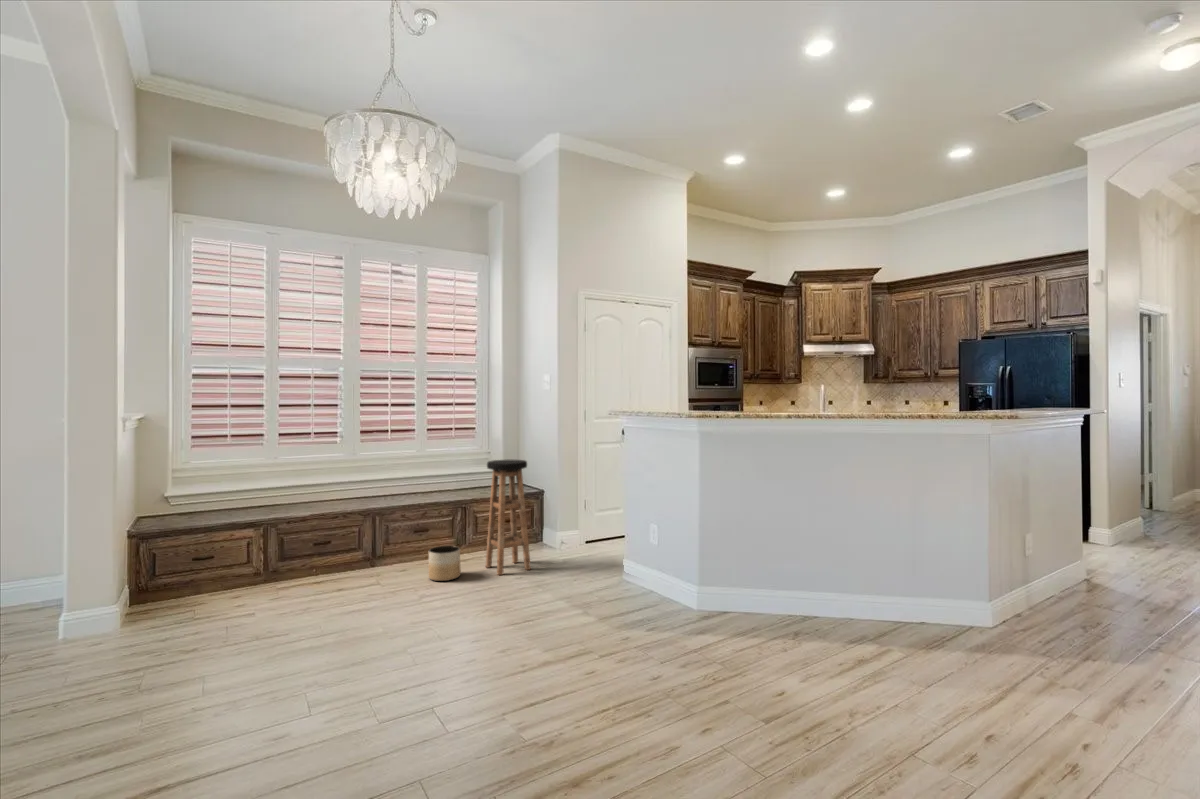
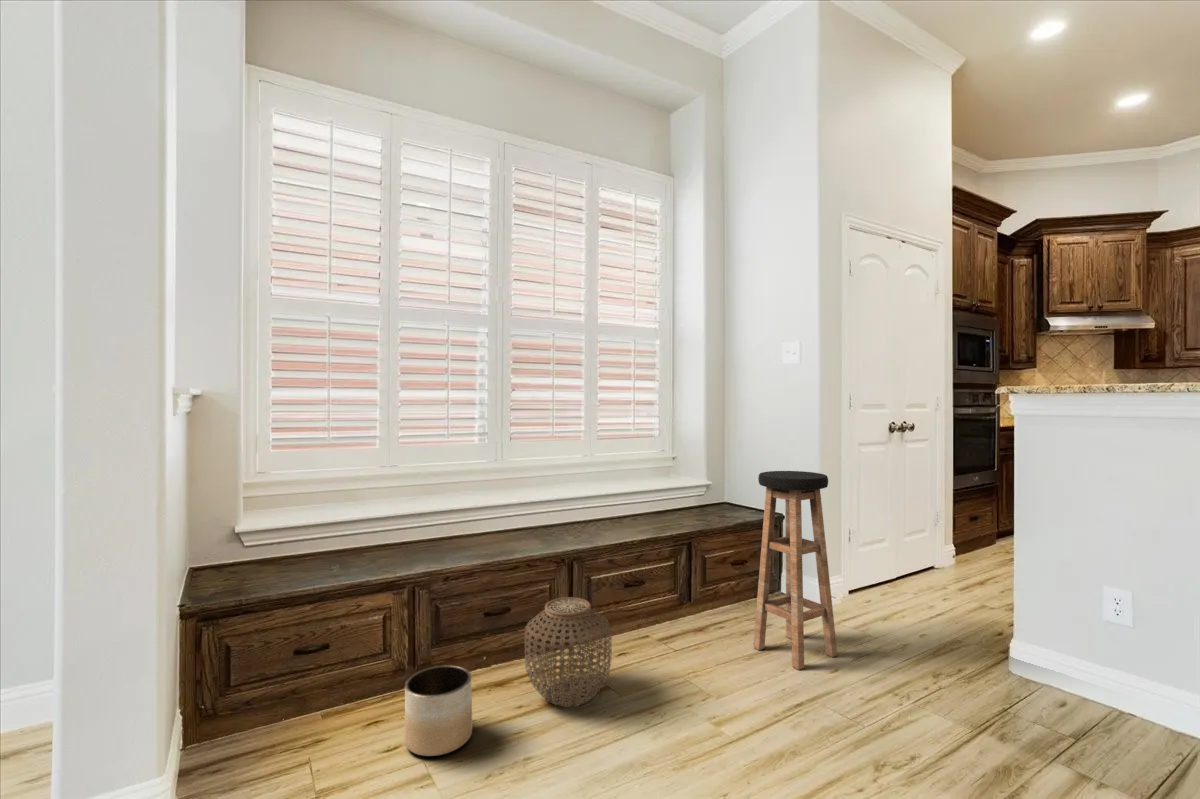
woven basket: none [327,532,380,590] -> present [525,597,612,706]
planter: present [429,546,461,581] -> present [405,665,472,756]

